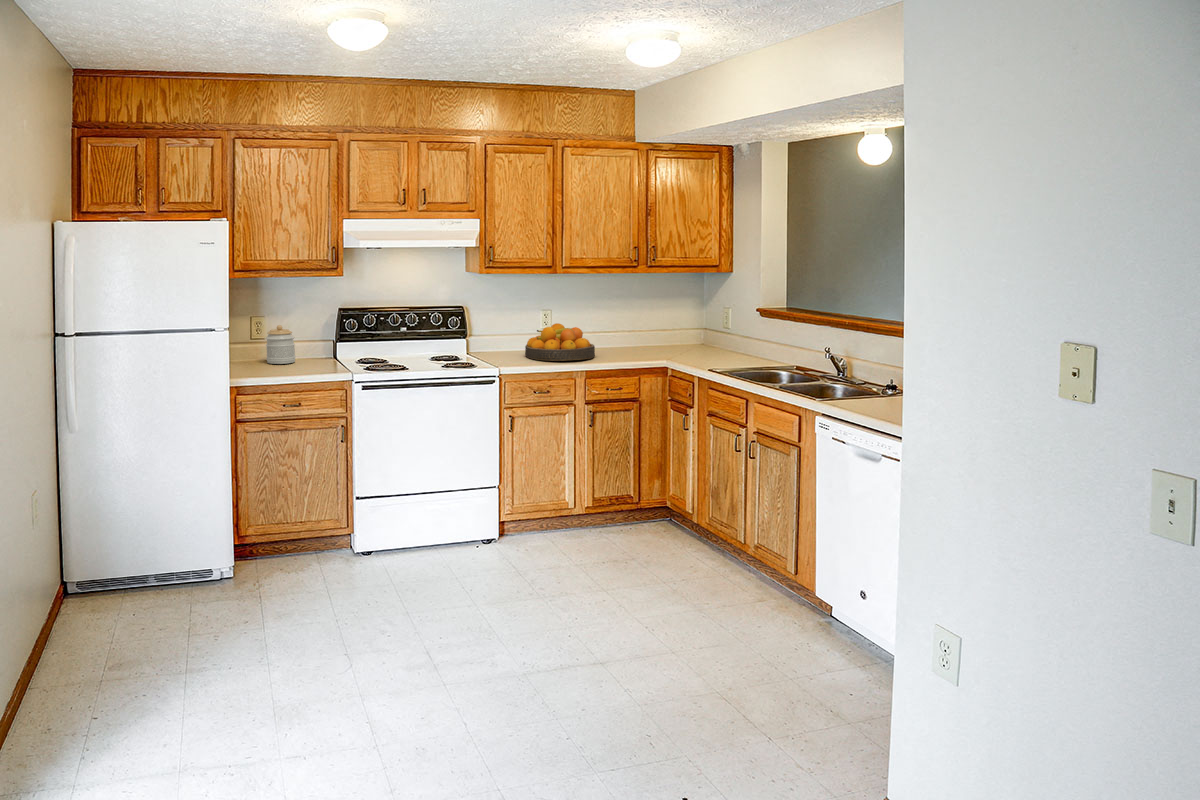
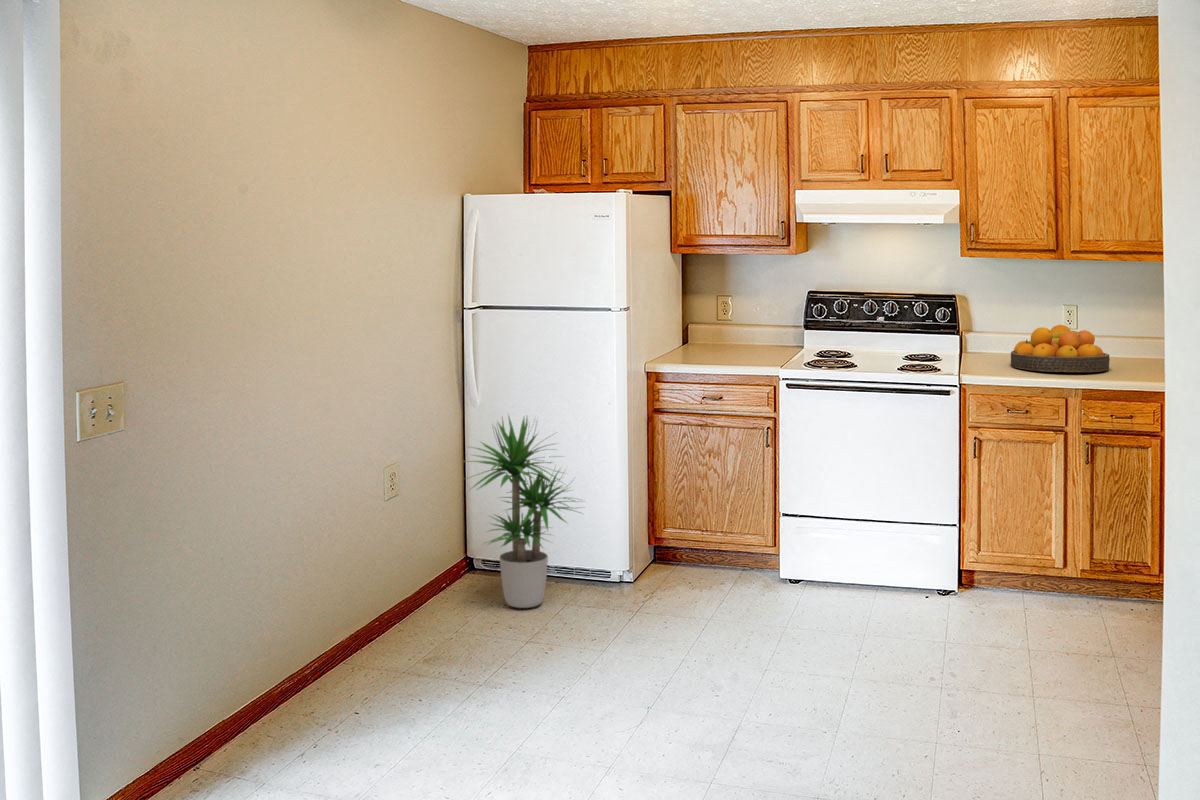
jar: present [266,325,295,364] -> none [698,312,729,356]
potted plant: none [75,432,206,614] -> present [470,417,577,608]

